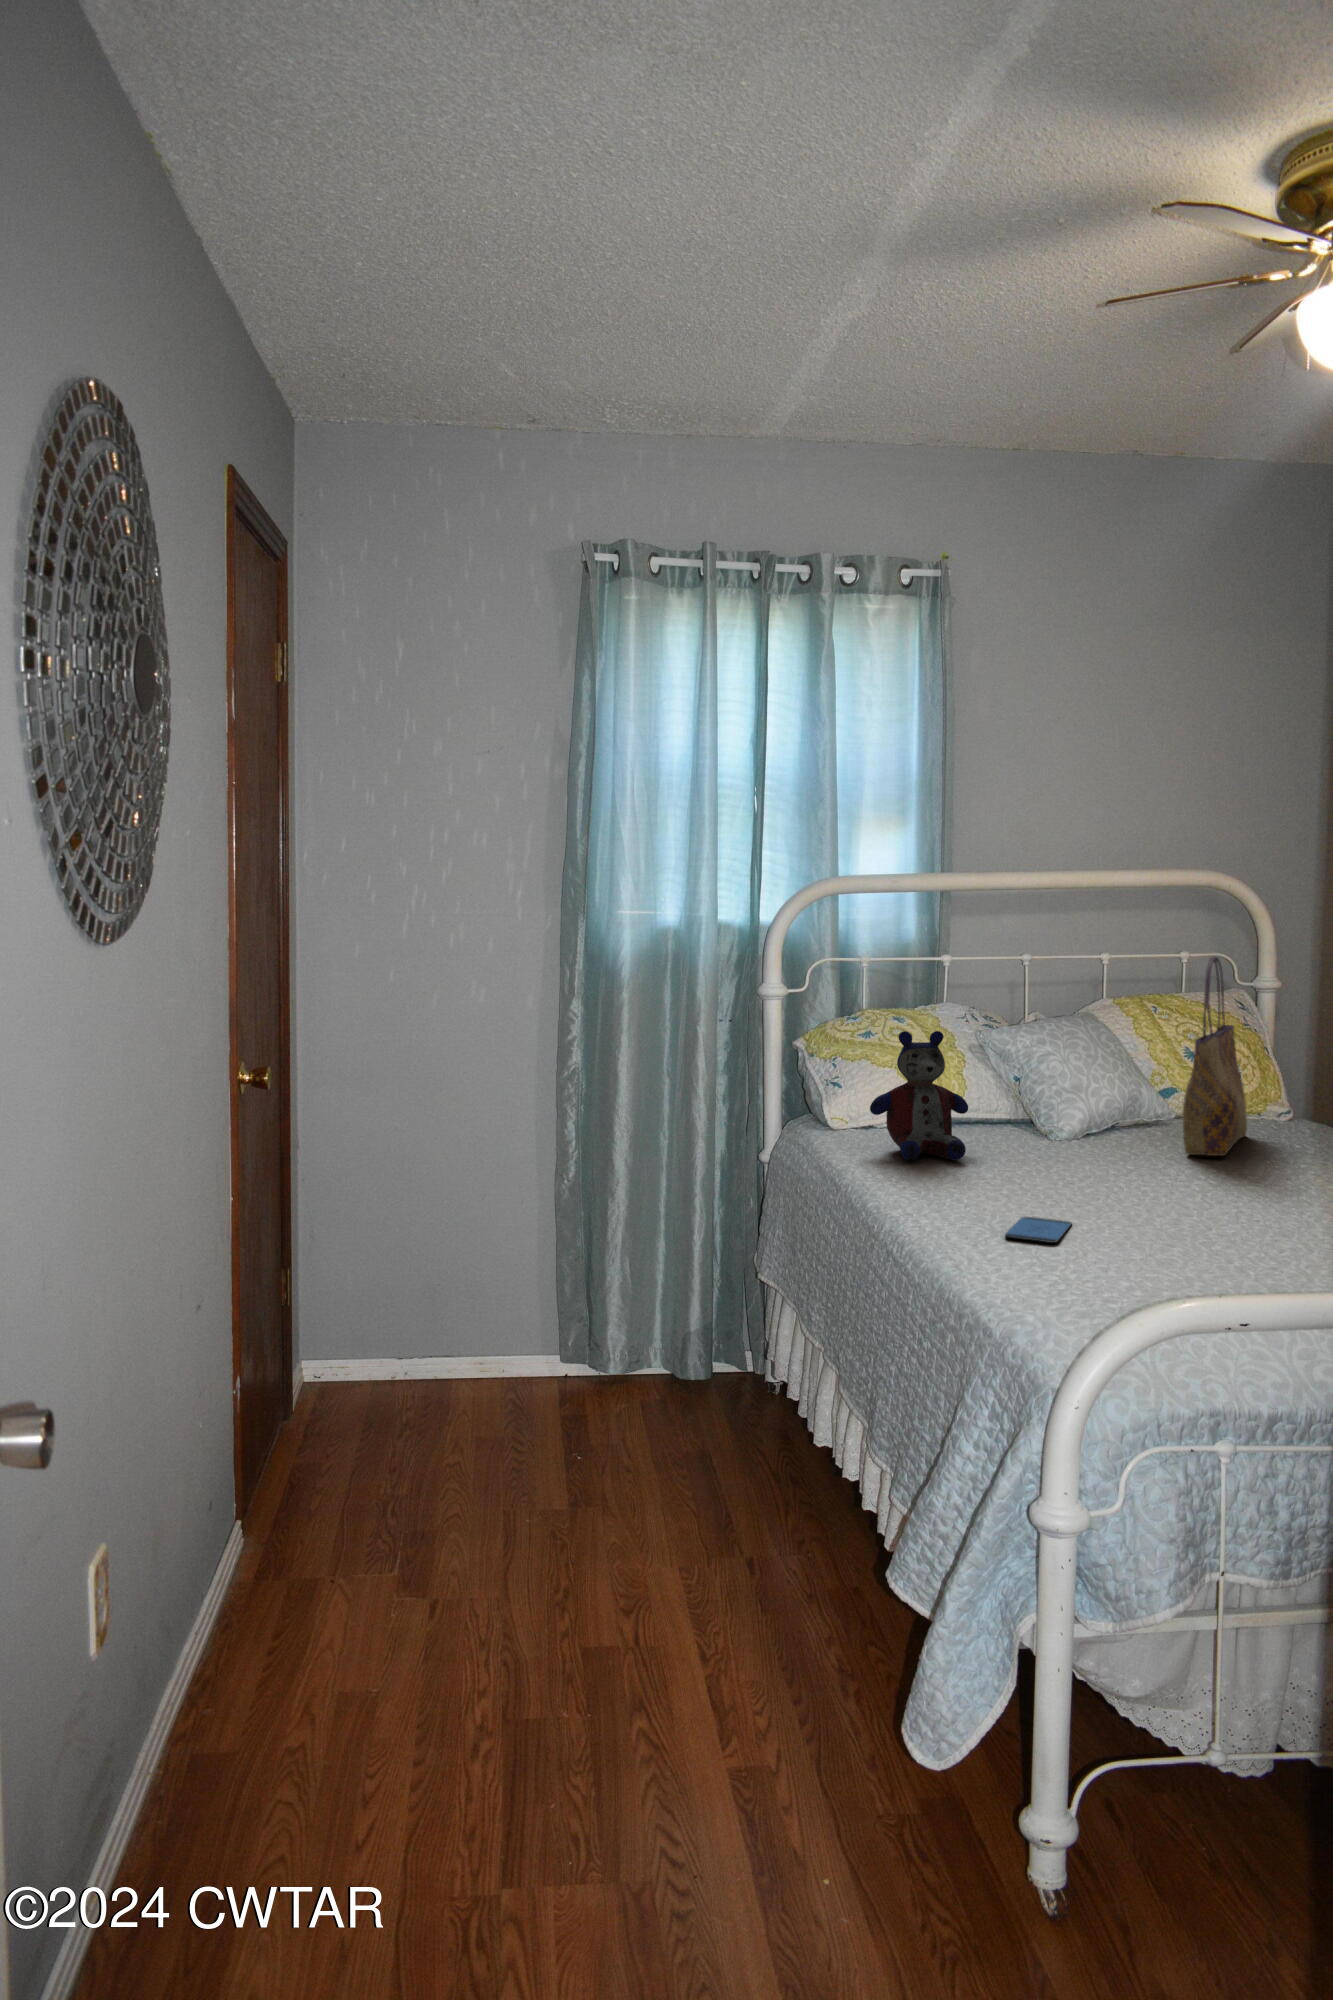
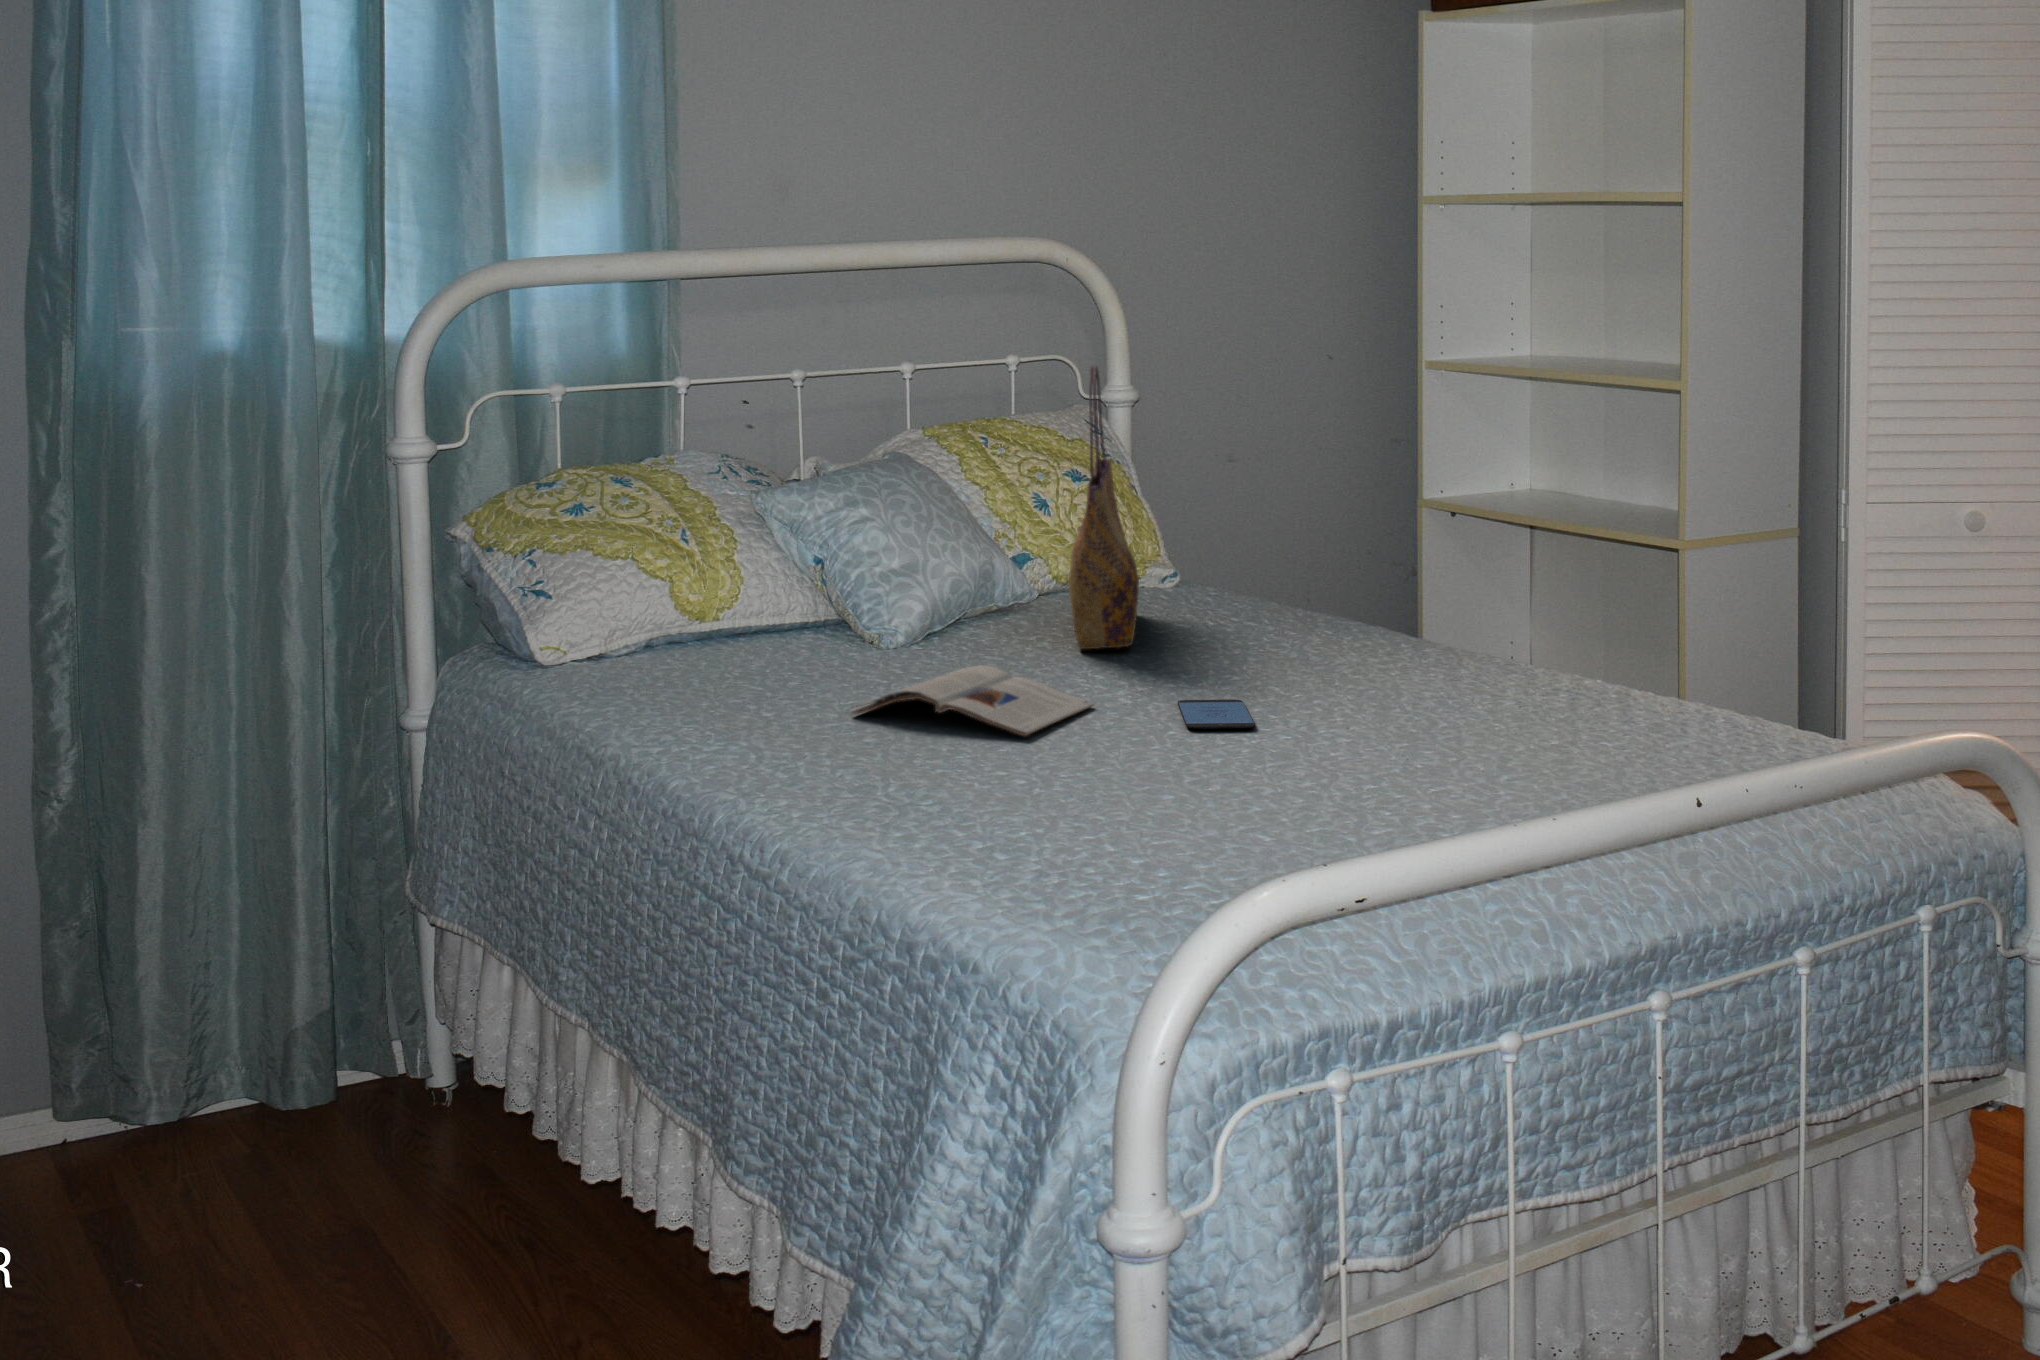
stuffed bear: present [870,1031,968,1160] -> none [626,496,785,703]
magazine: none [1000,1156,1171,1204] -> present [852,665,1094,736]
smartphone: present [1005,1217,1072,1243] -> present [1178,700,1255,728]

